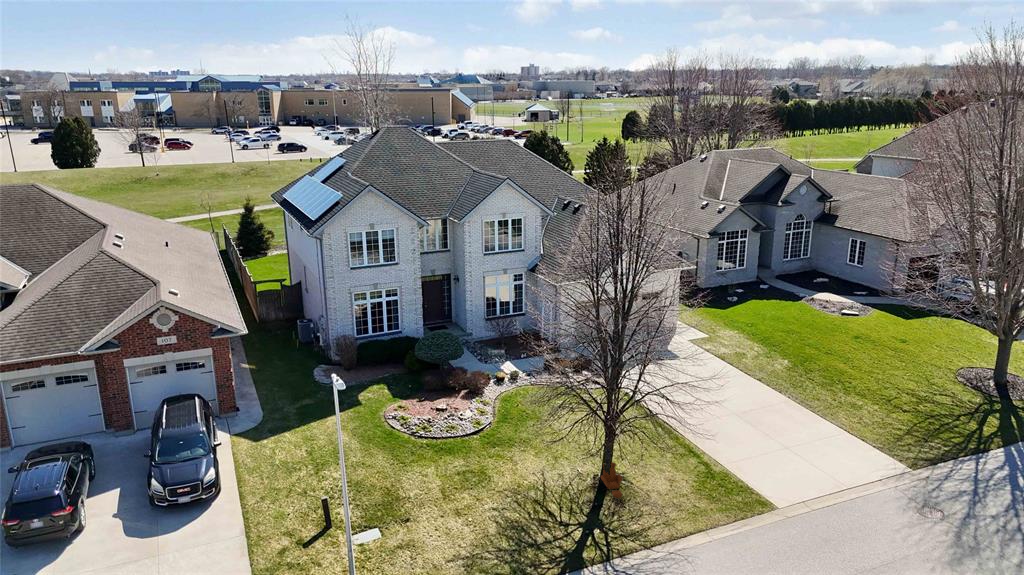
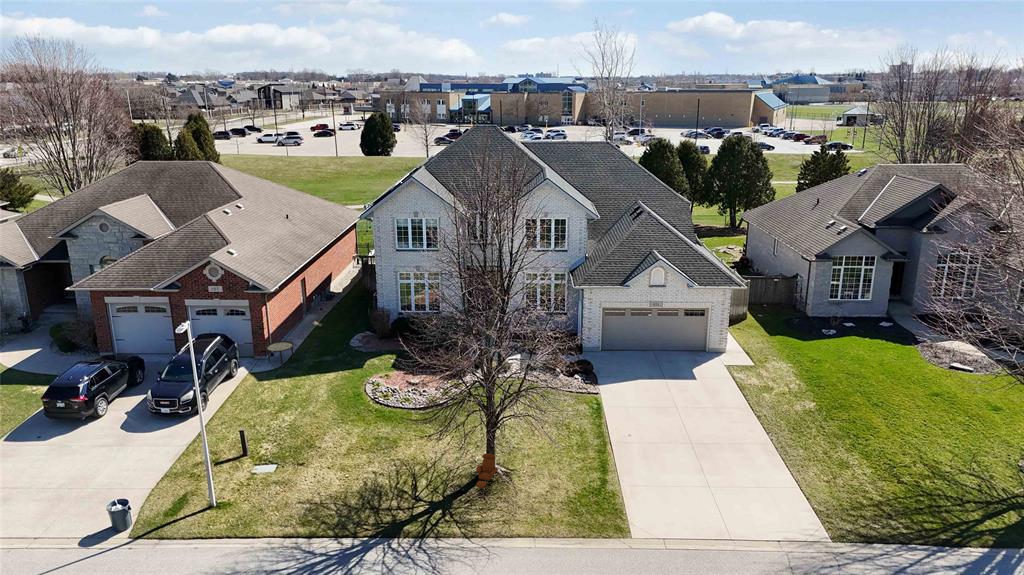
round table: none [240,389,273,417] -> present [266,341,294,364]

